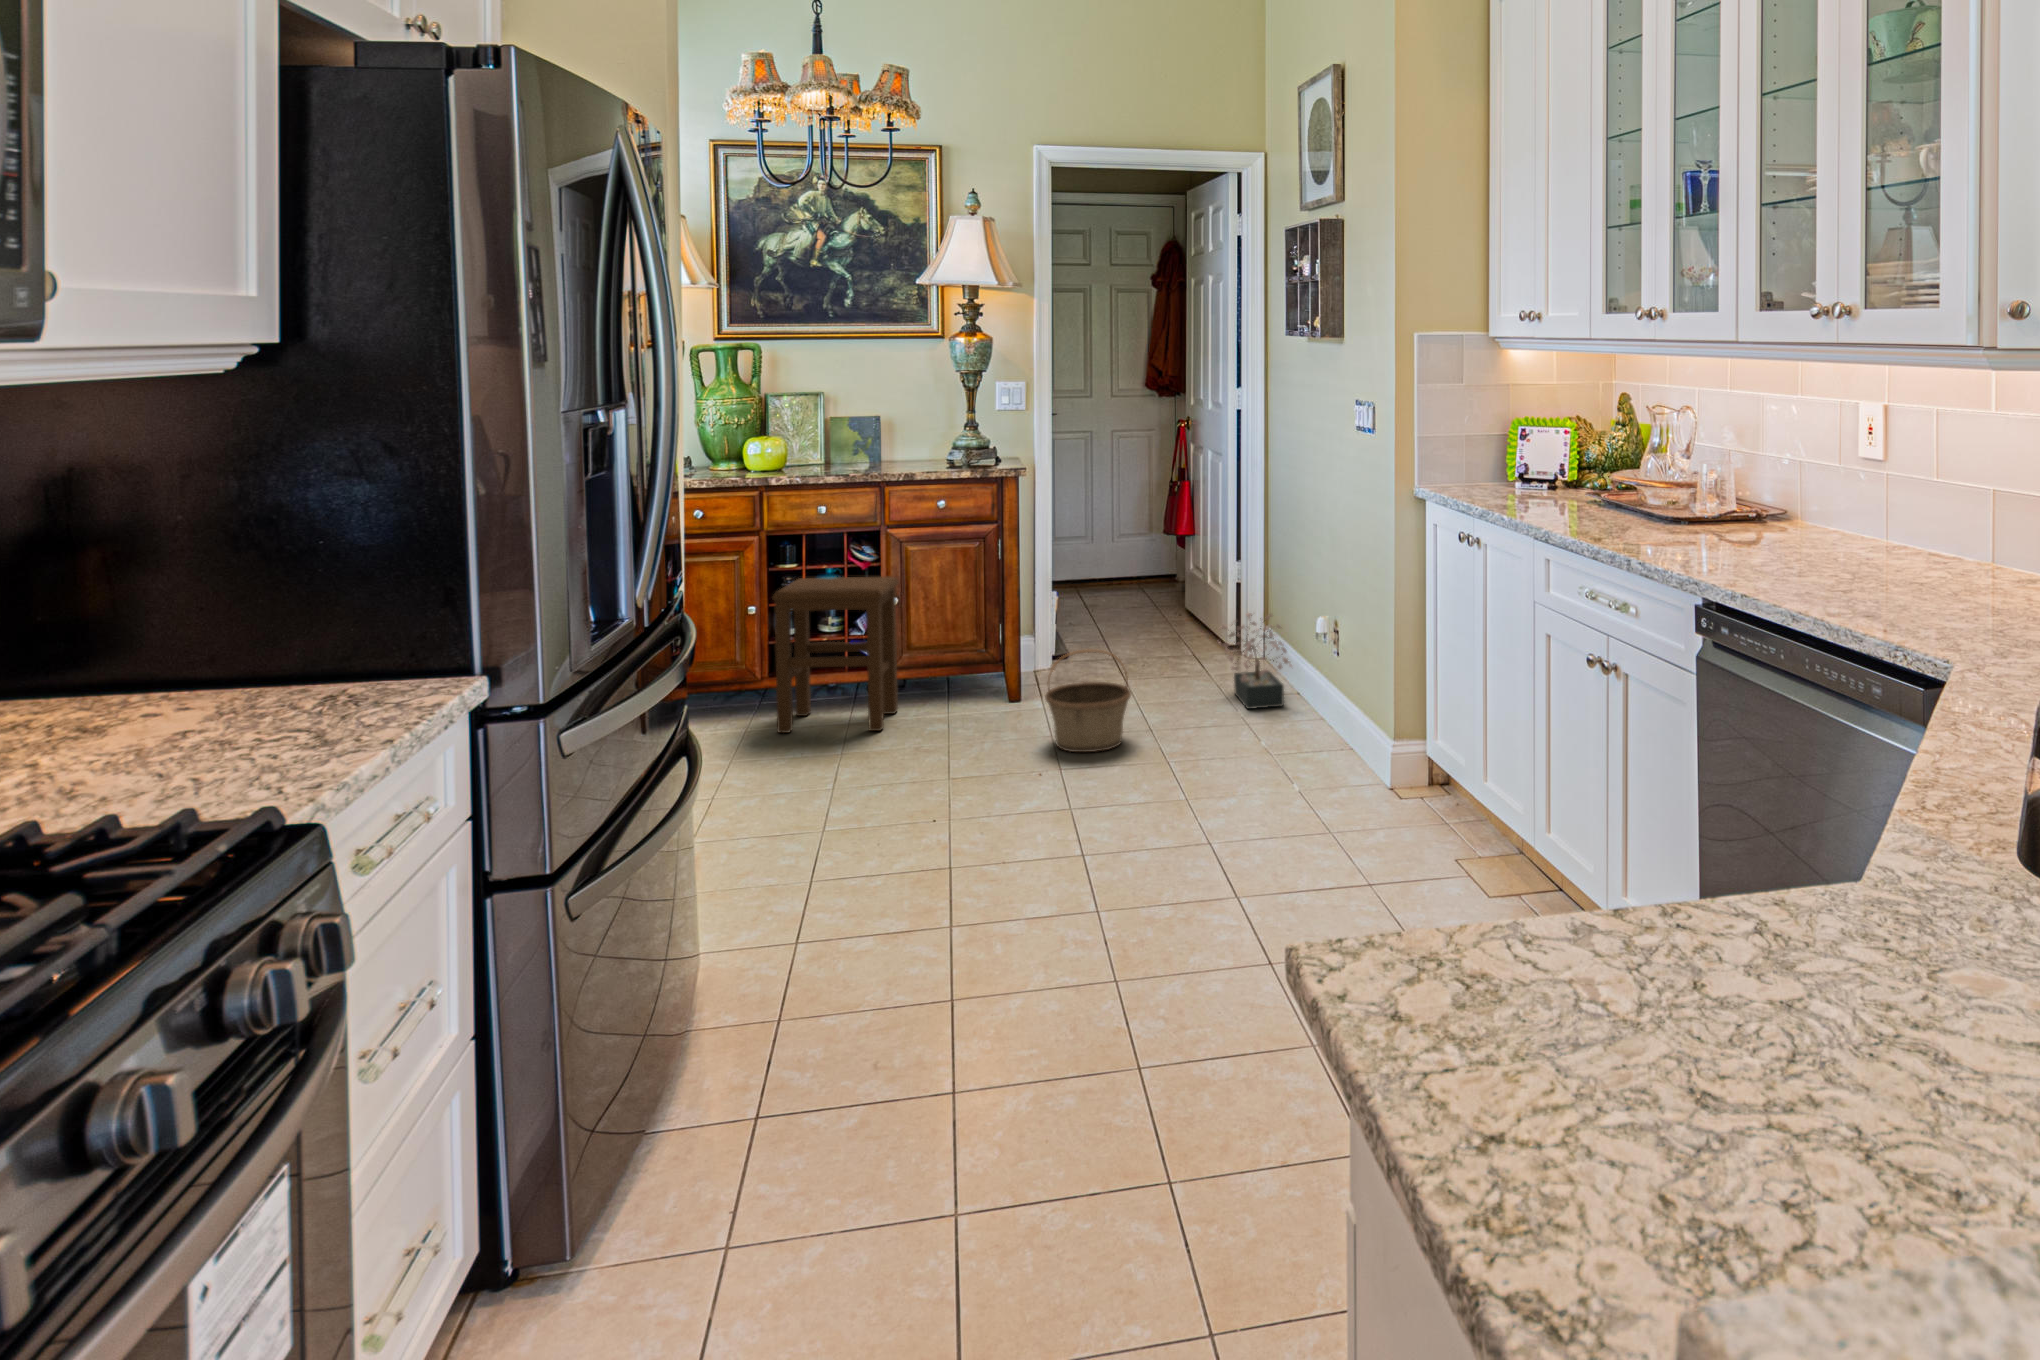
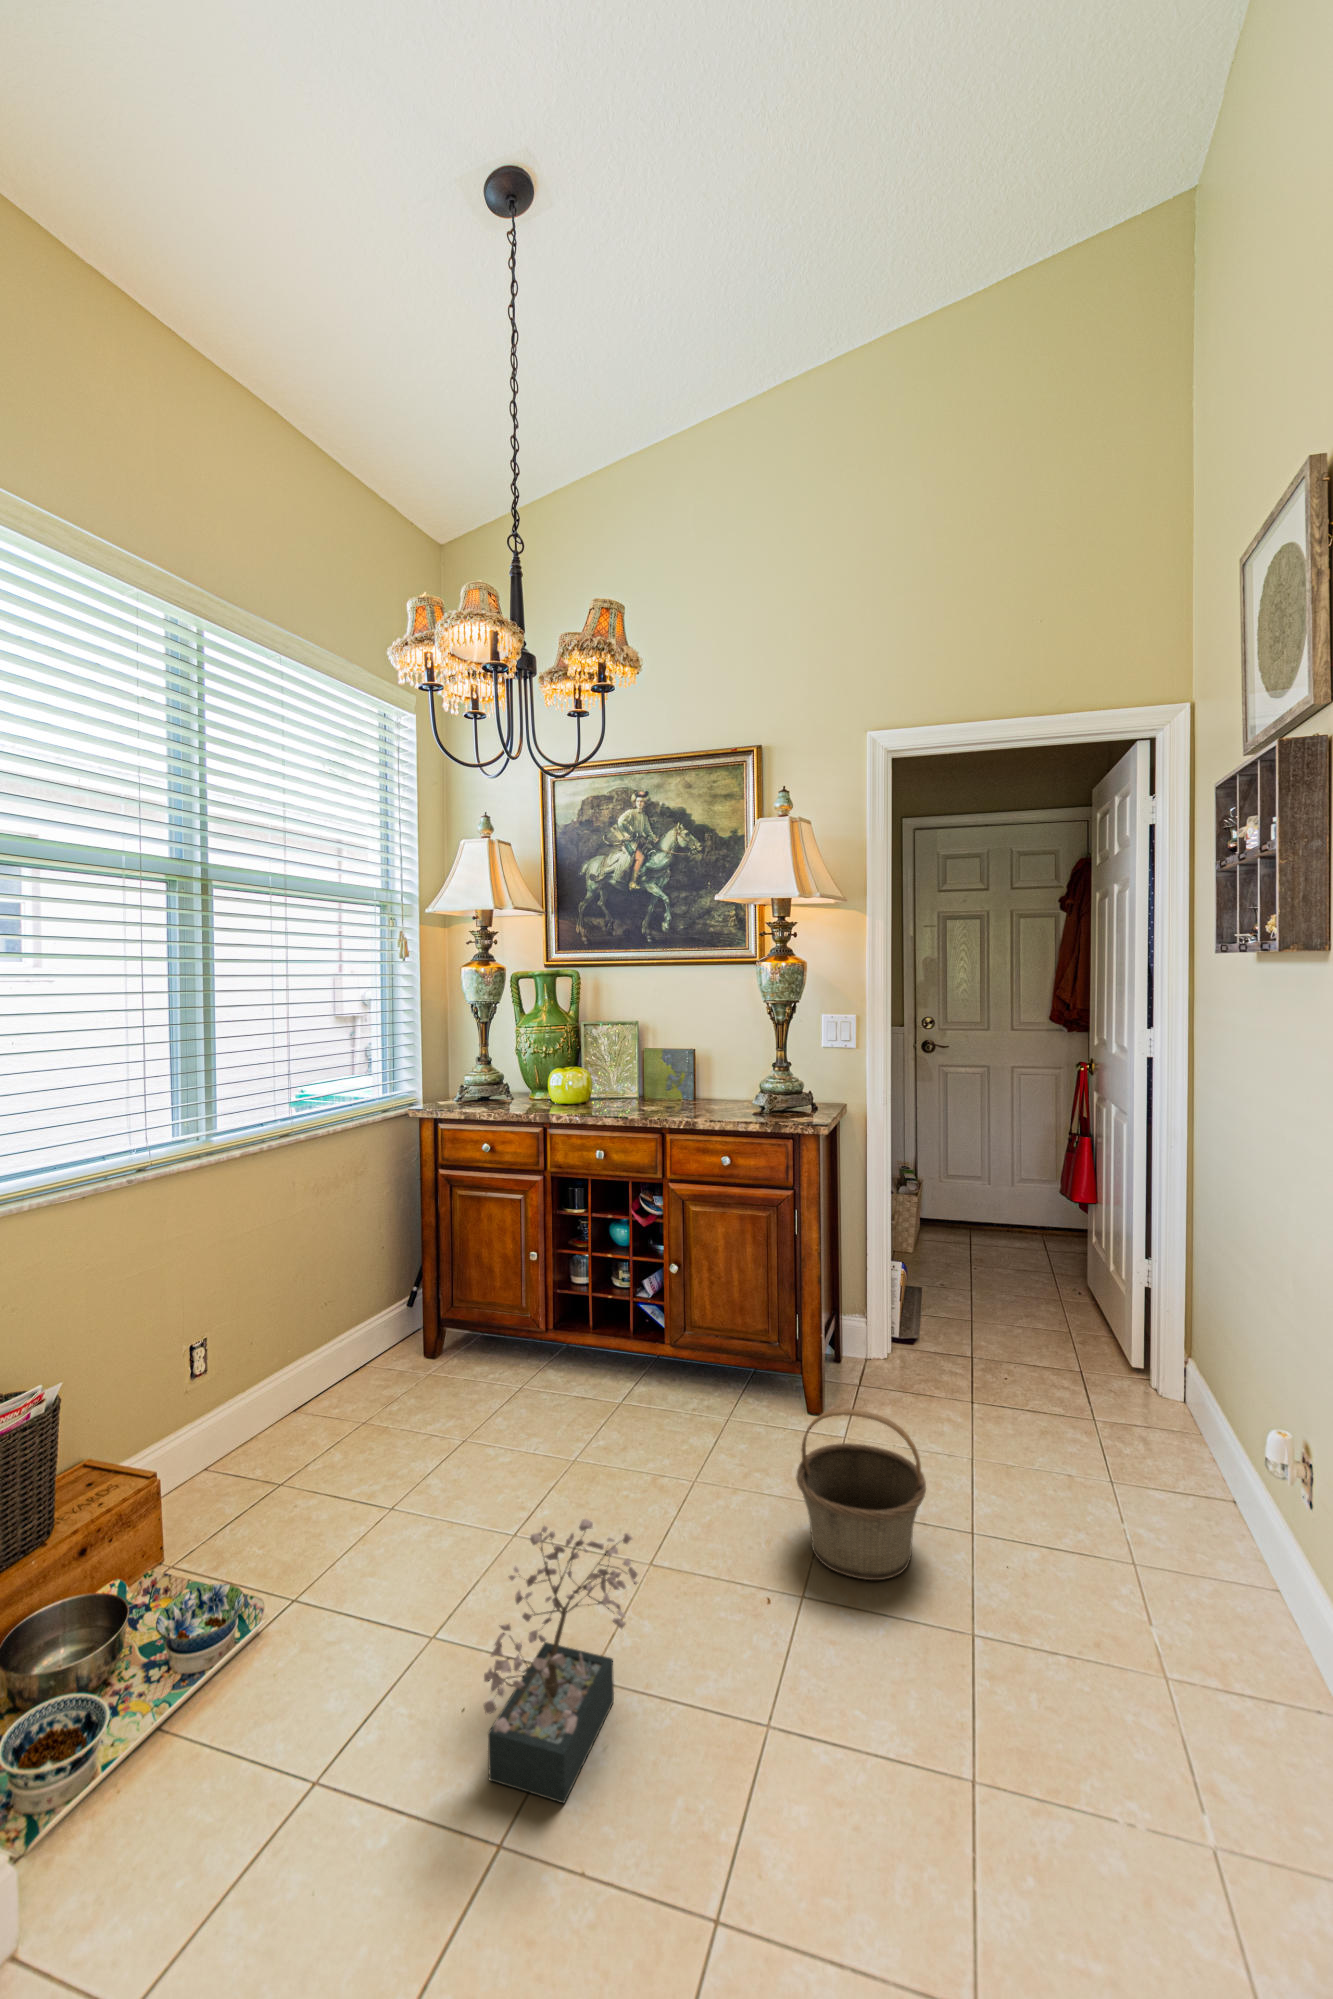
stool: present [773,577,899,733] -> none [526,1228,675,1434]
decorative plant: present [1218,613,1292,709] -> present [484,1519,637,1803]

